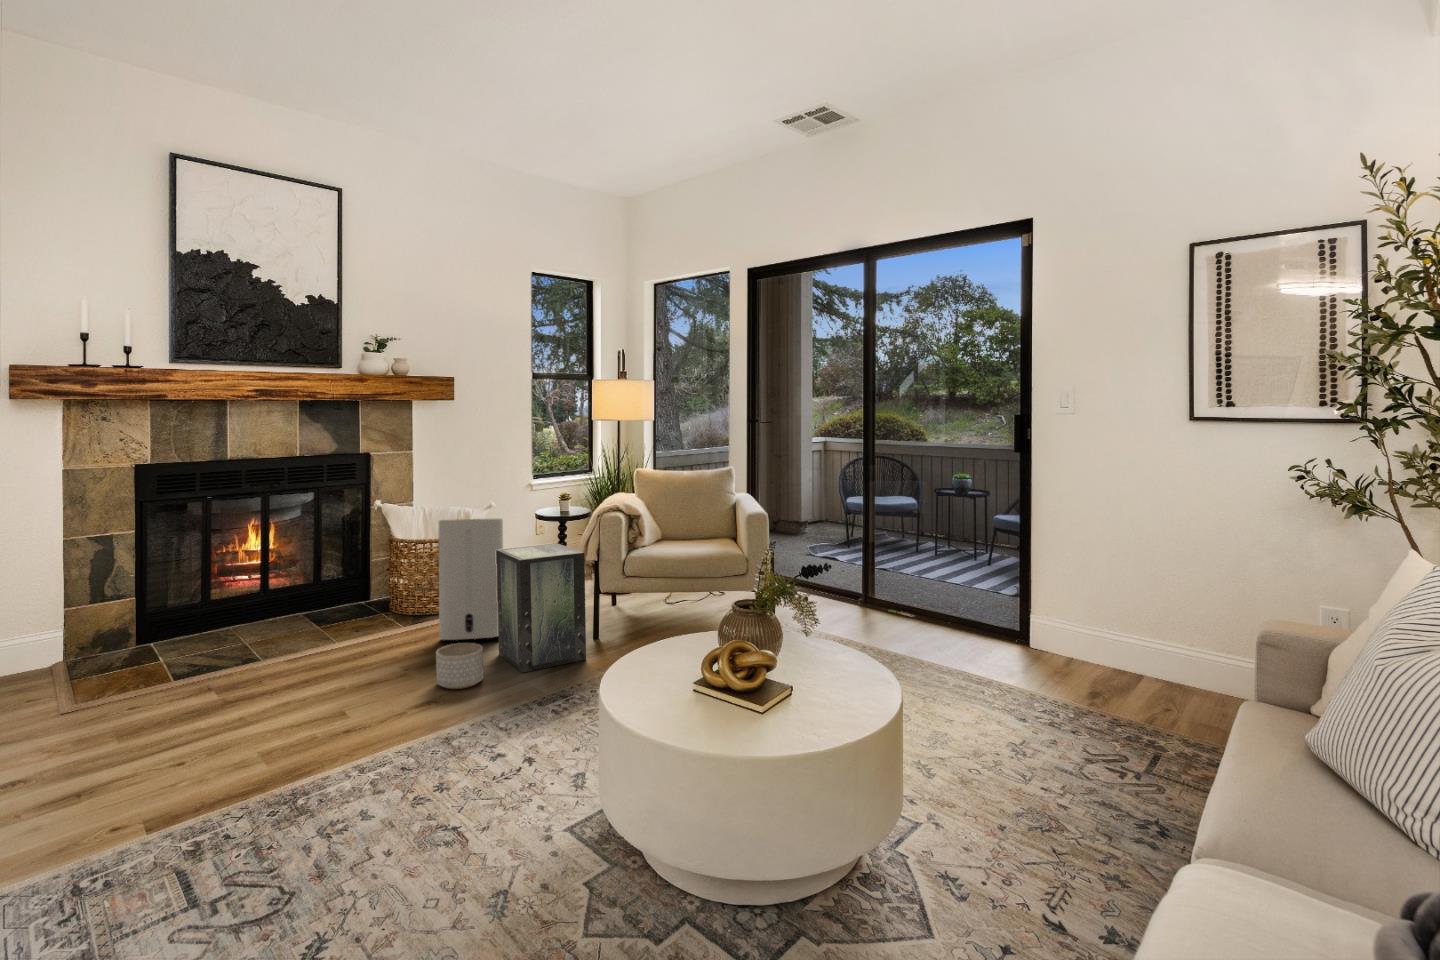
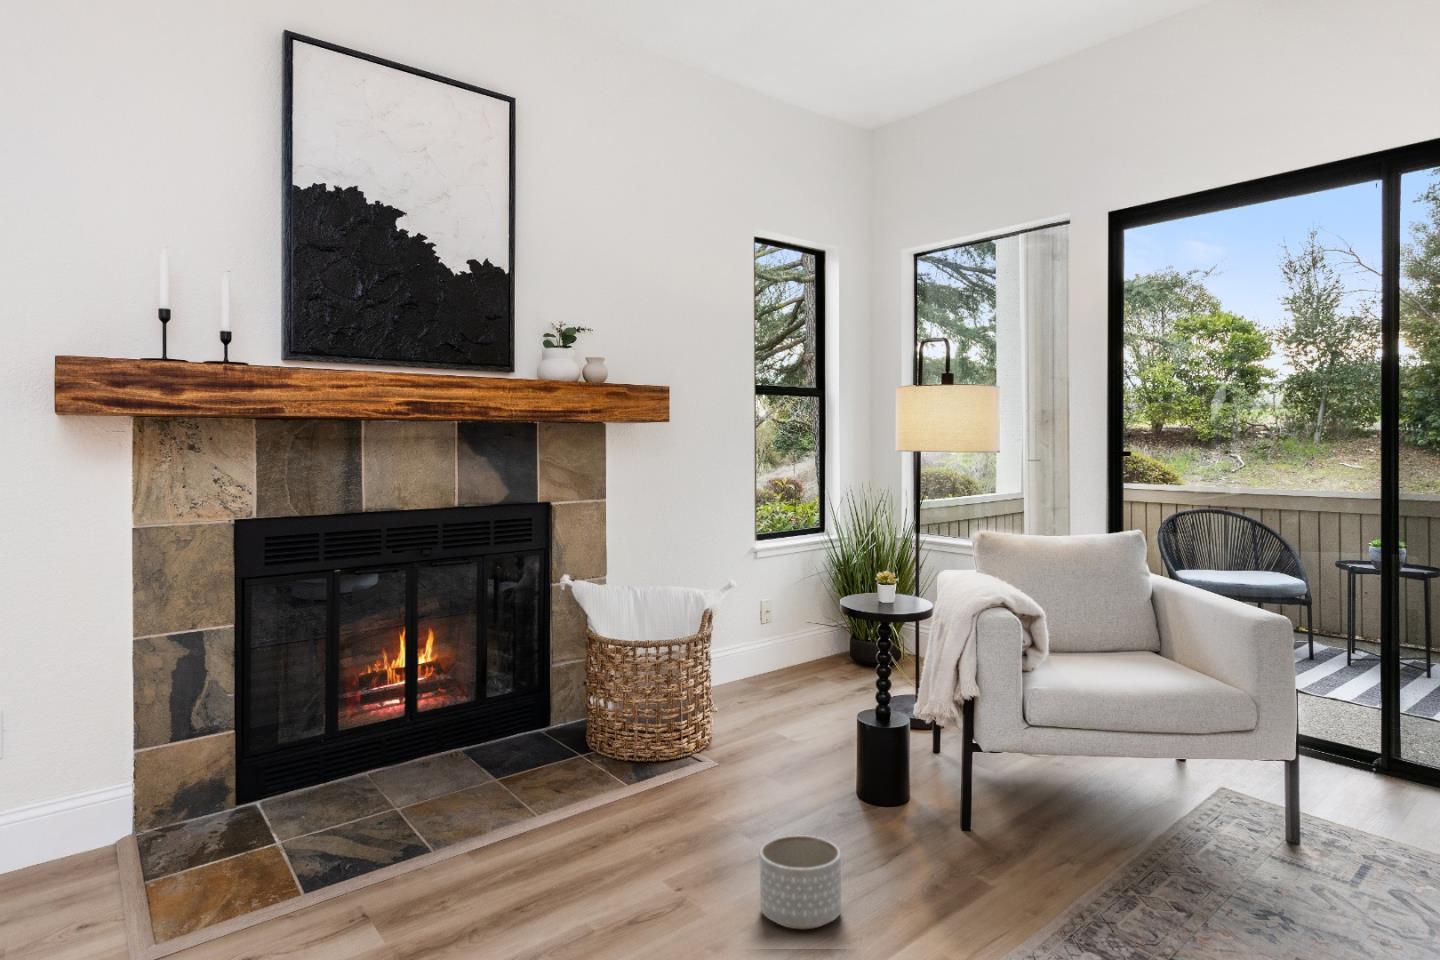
air purifier: present [438,519,503,640] -> none [696,605,806,814]
storage box: present [496,543,586,673] -> none [821,649,990,892]

